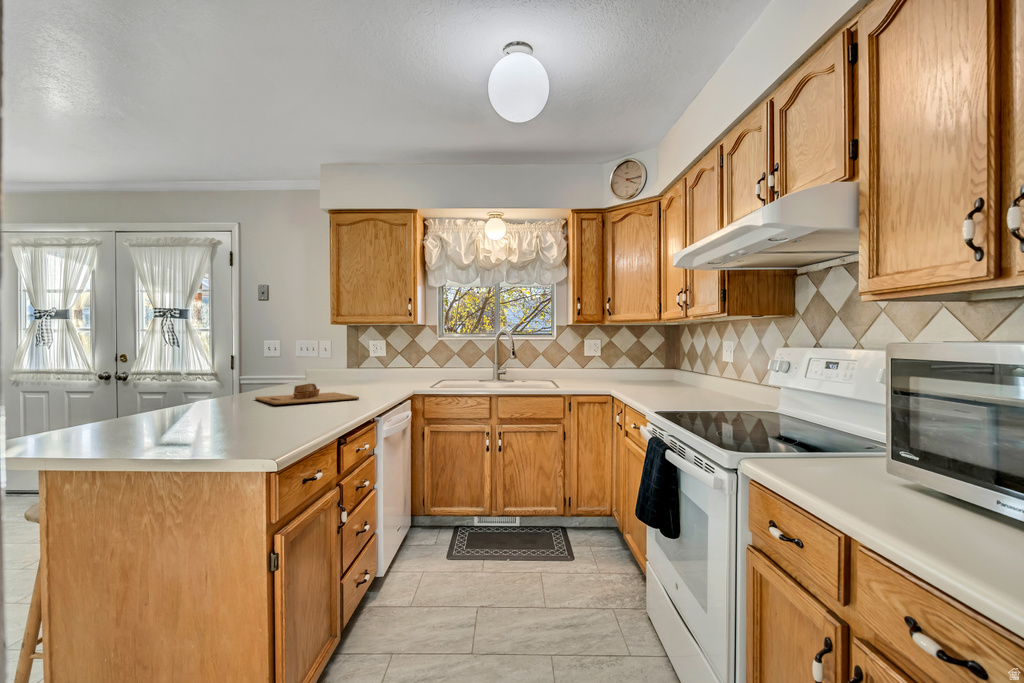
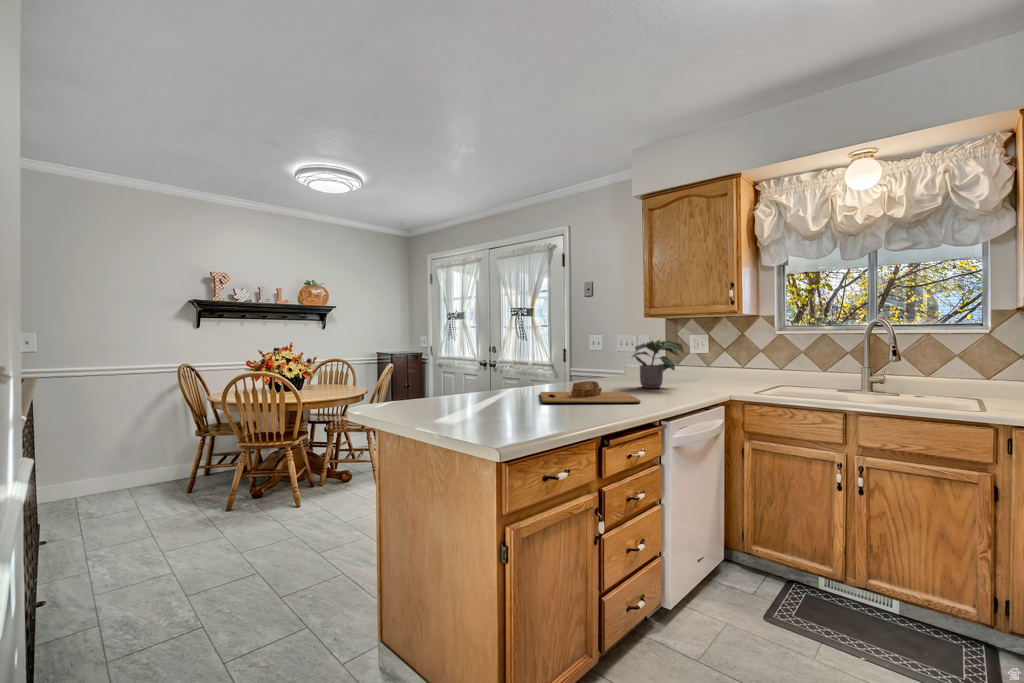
potted plant: none [328,345,378,388] -> present [633,340,683,388]

